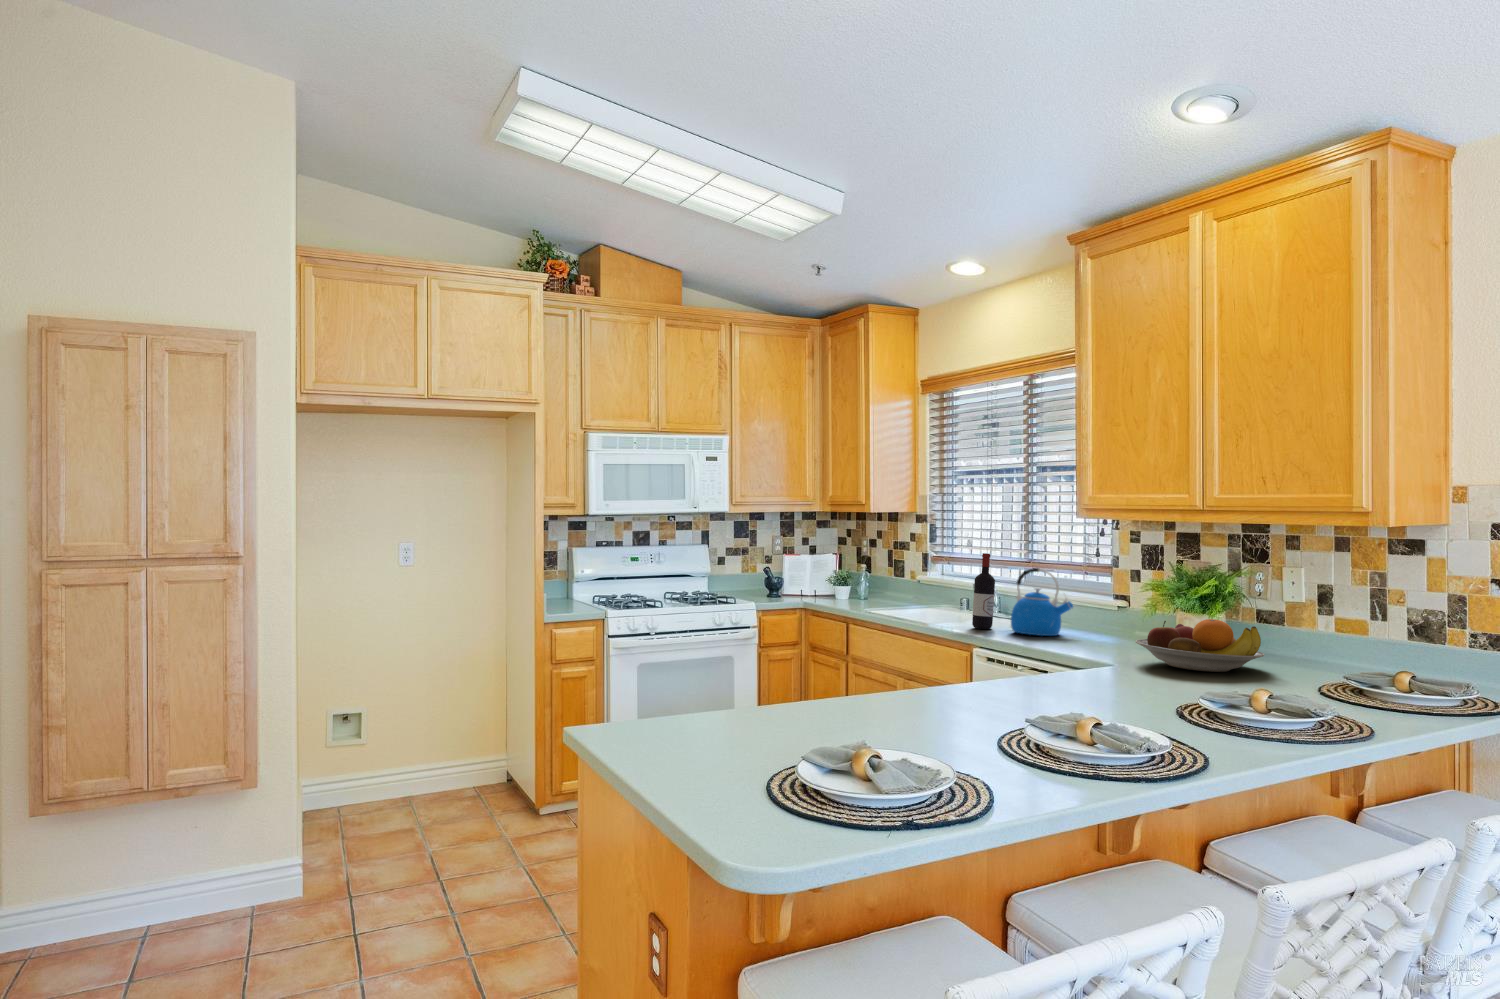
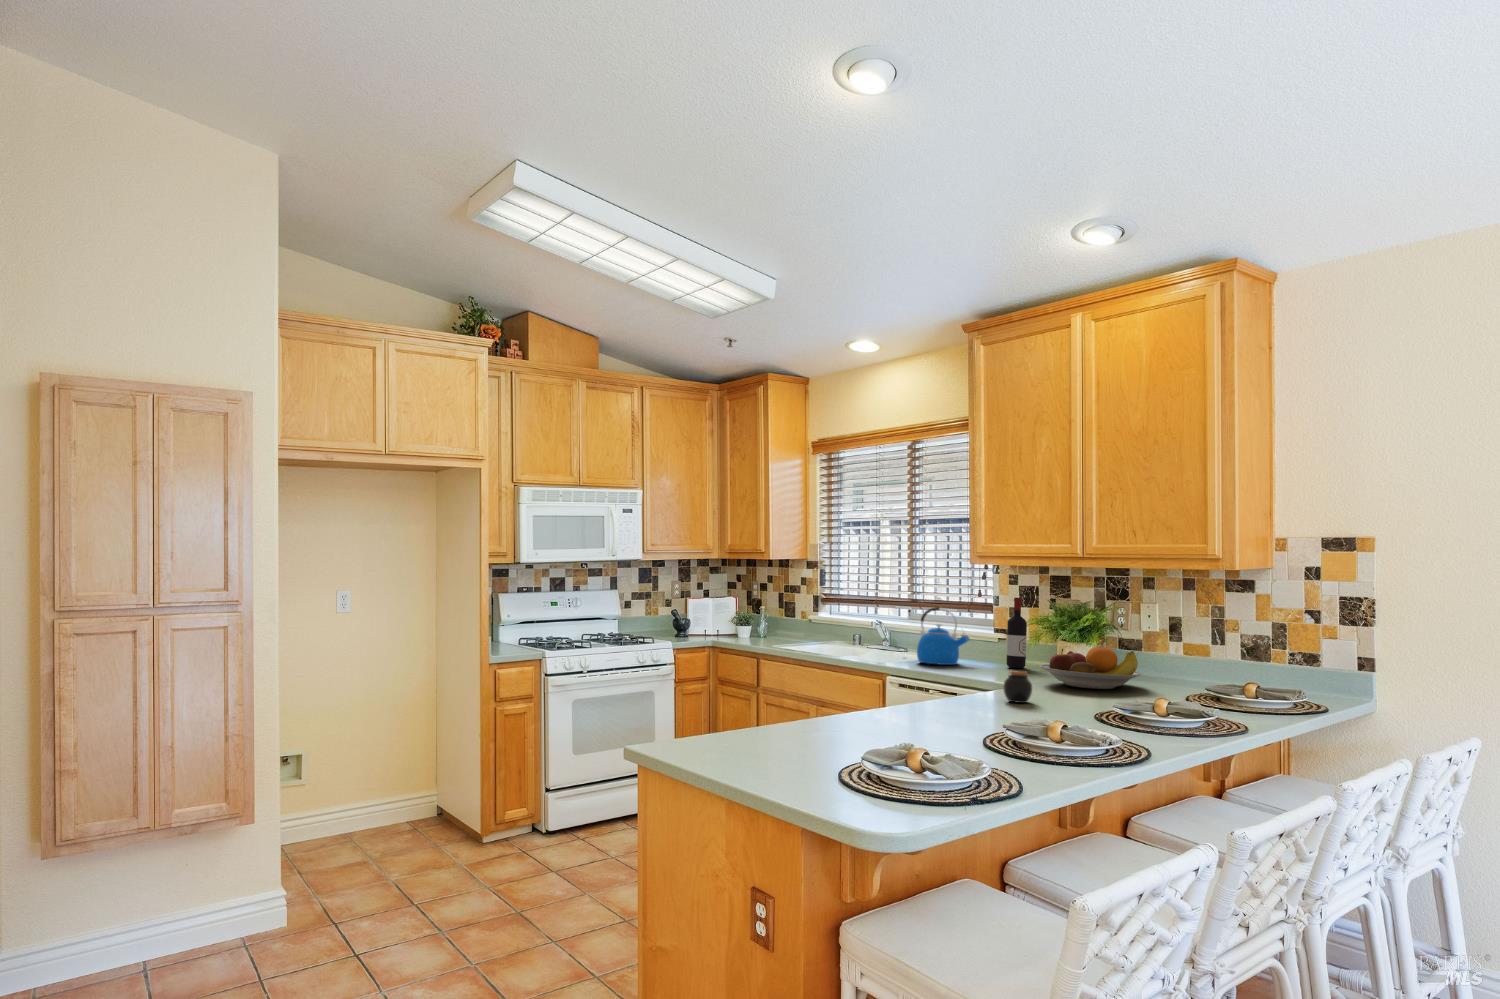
wine bottle: present [972,553,995,629] -> present [1007,598,1027,668]
jar: none [1067,645,1103,684] -> present [1003,670,1032,703]

